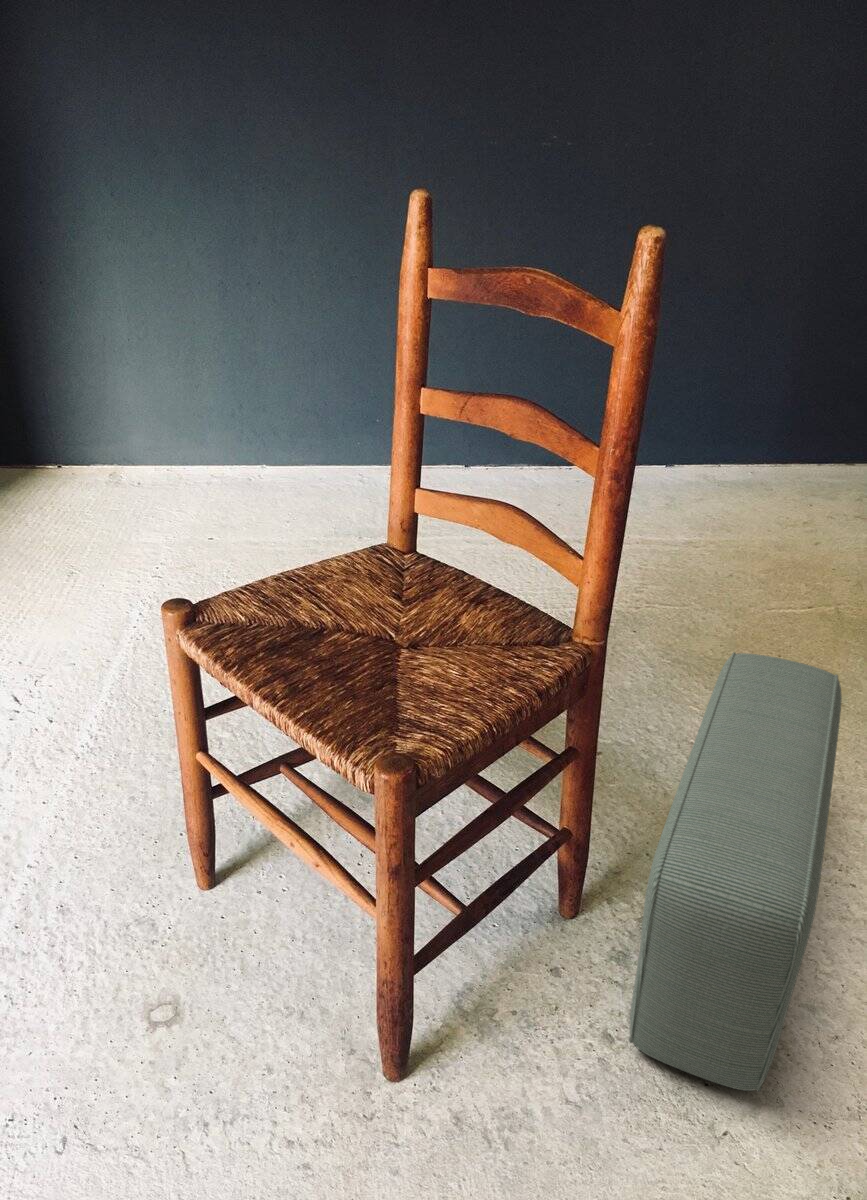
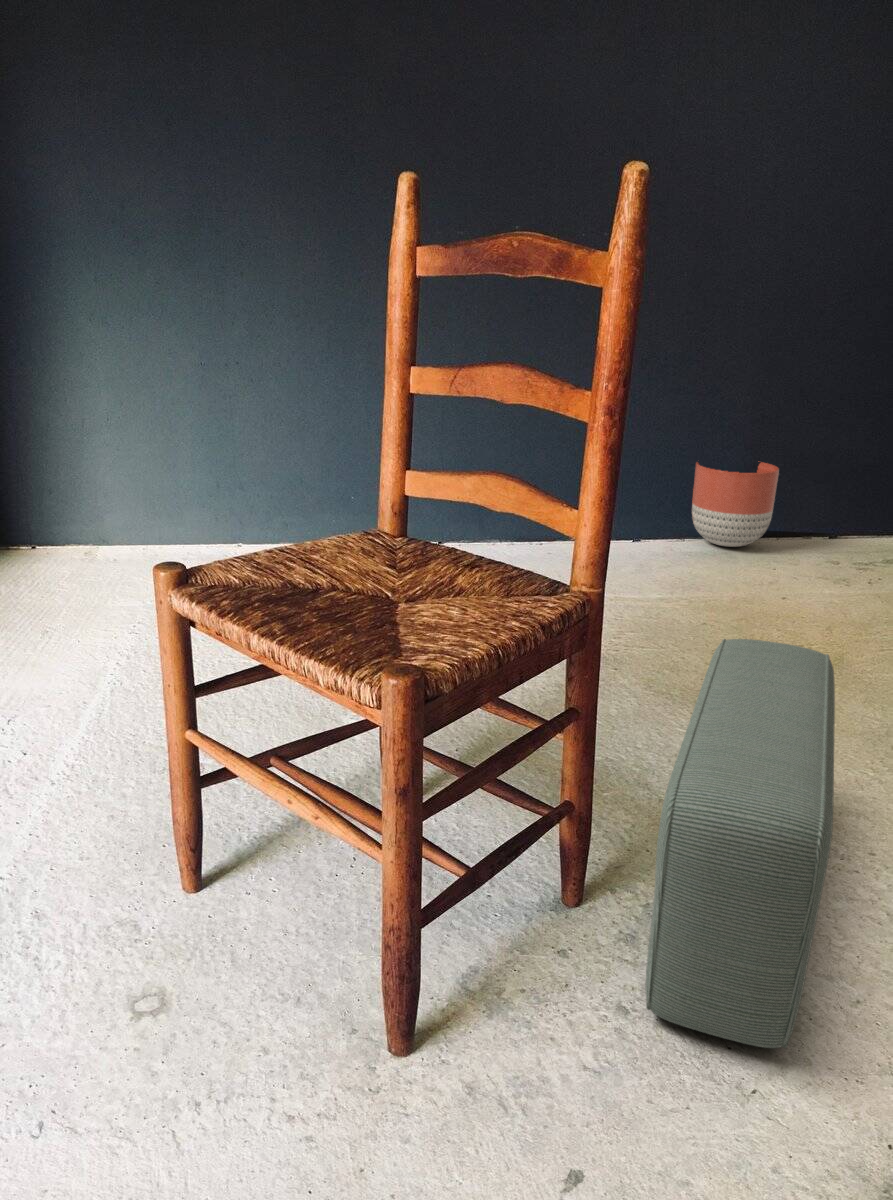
planter: none [724,396,817,489] -> present [692,461,779,547]

